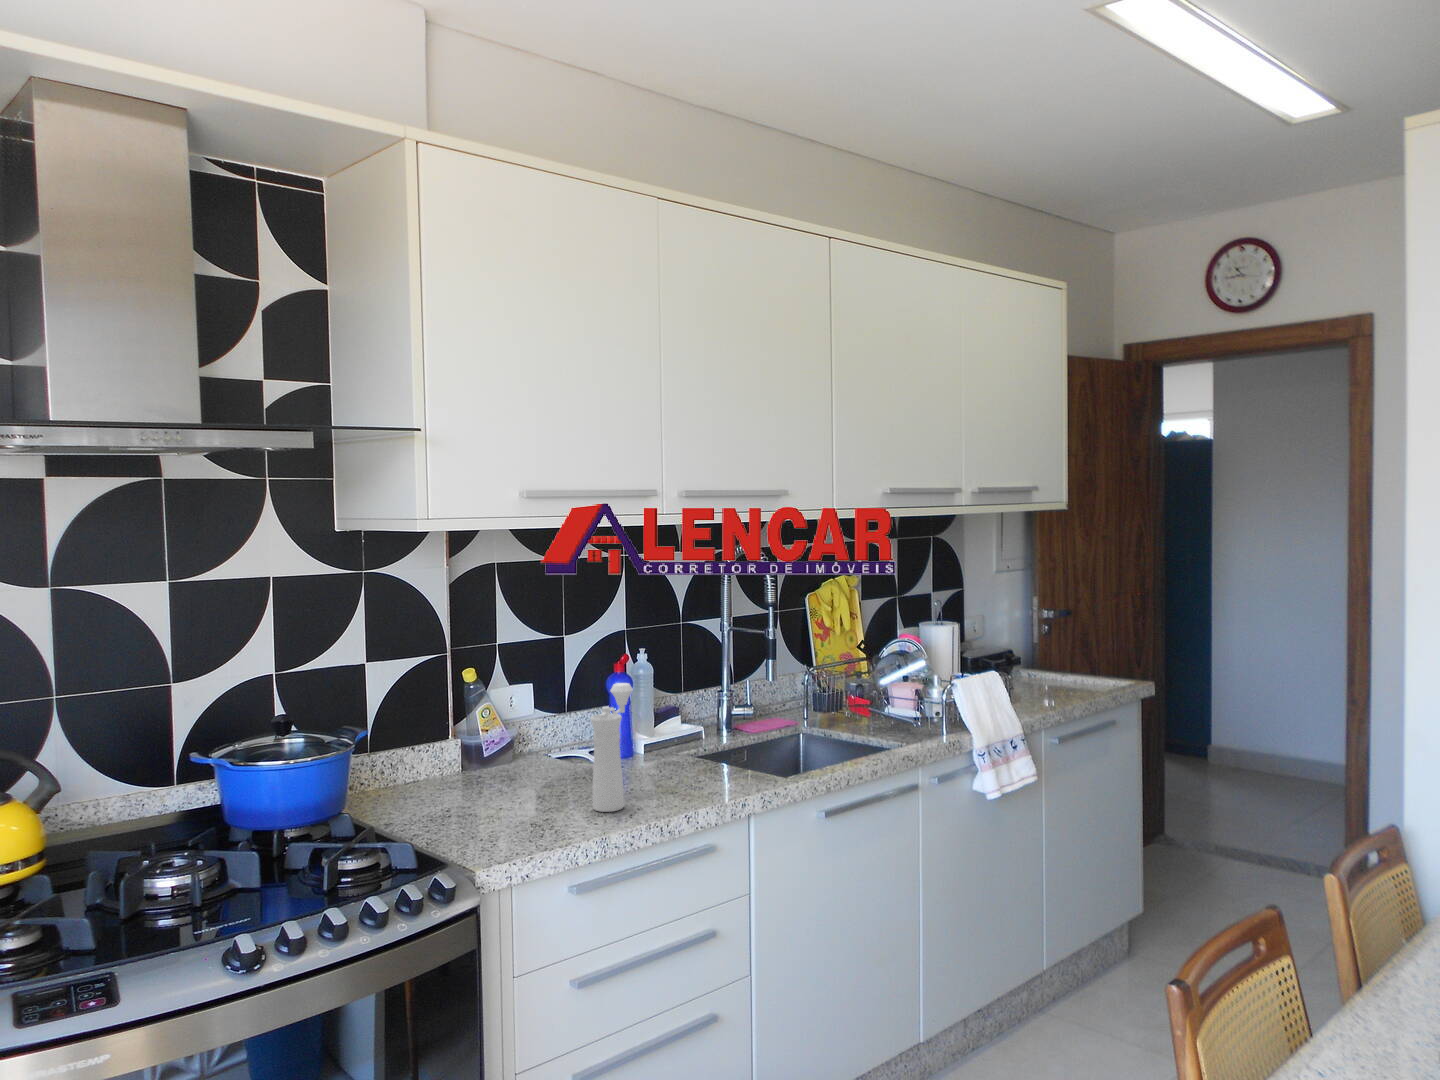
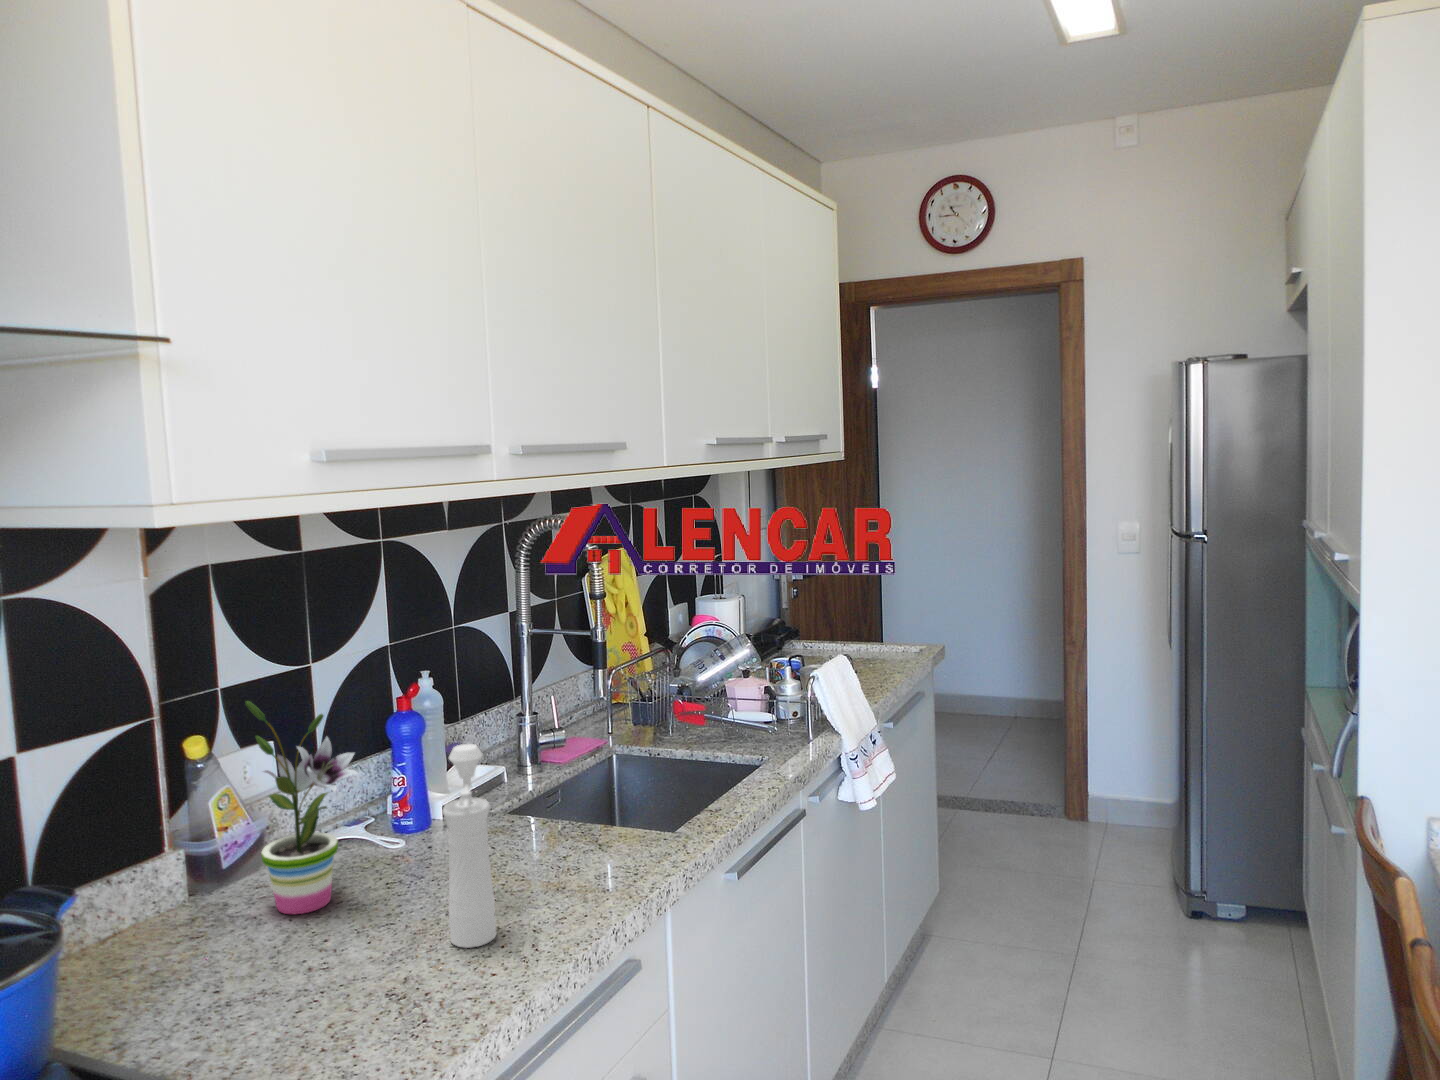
potted plant: none [495,642,560,787] -> present [245,701,358,914]

